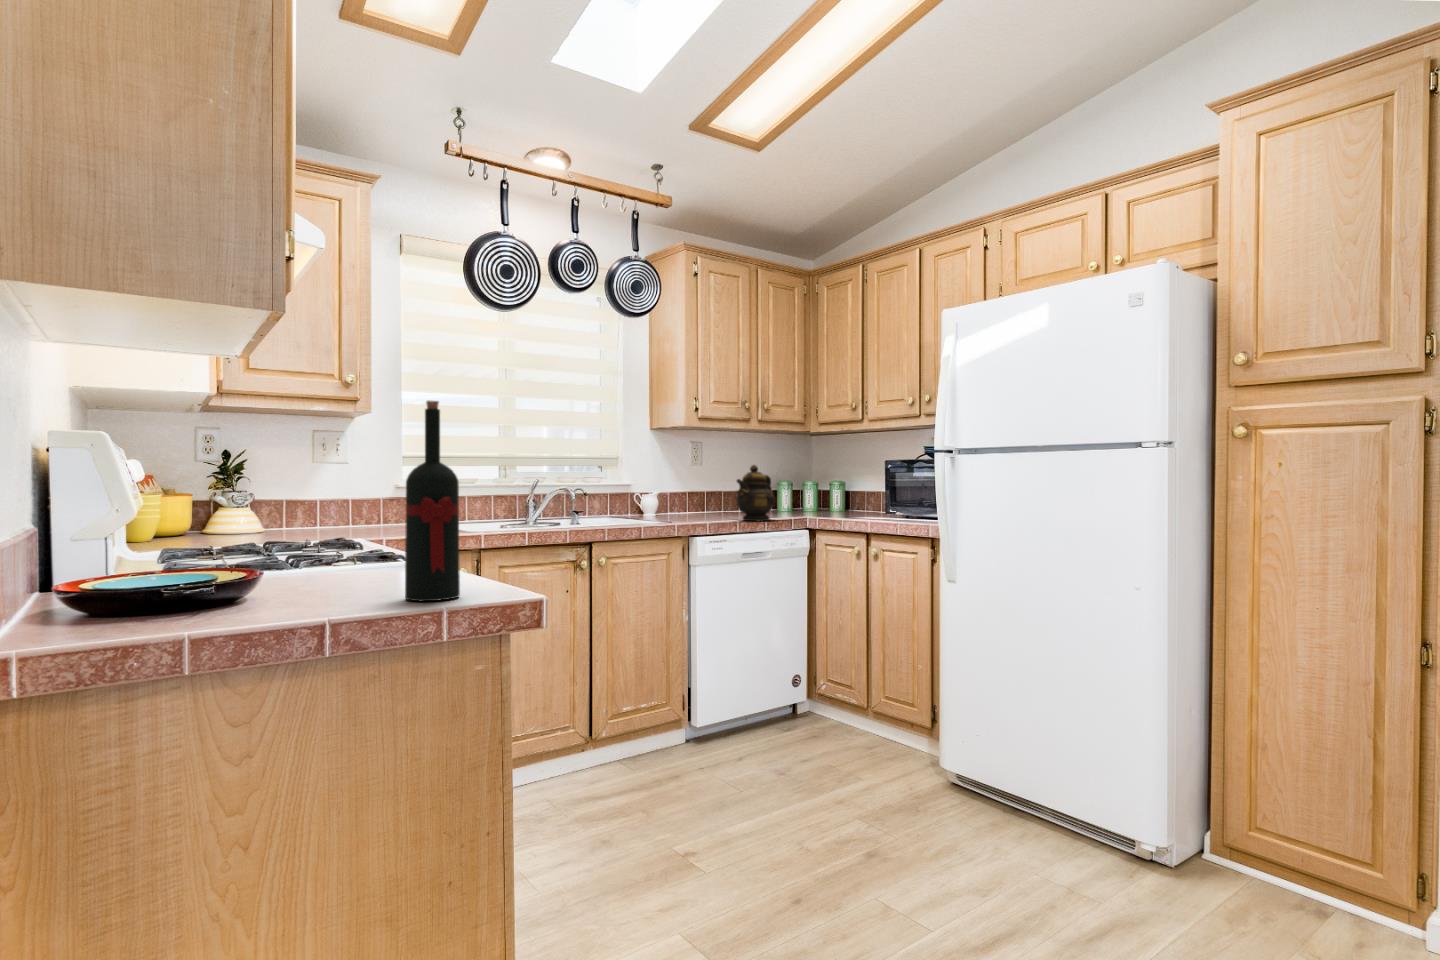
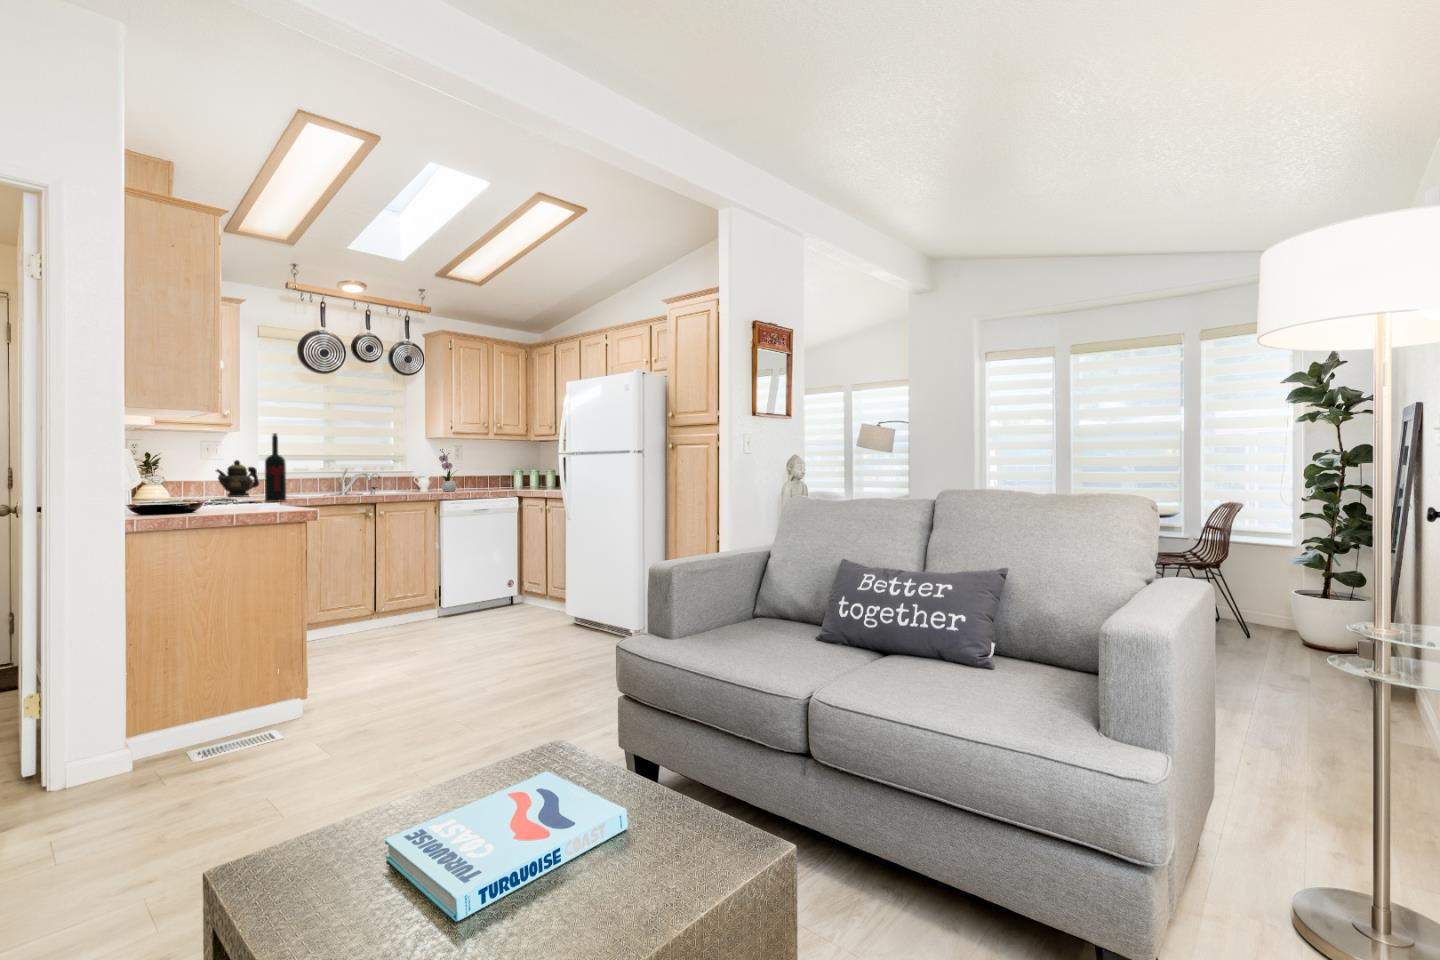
flower arrangement: none [675,444,703,517] -> present [439,449,457,492]
teapot: present [736,465,775,521] -> present [216,460,259,497]

